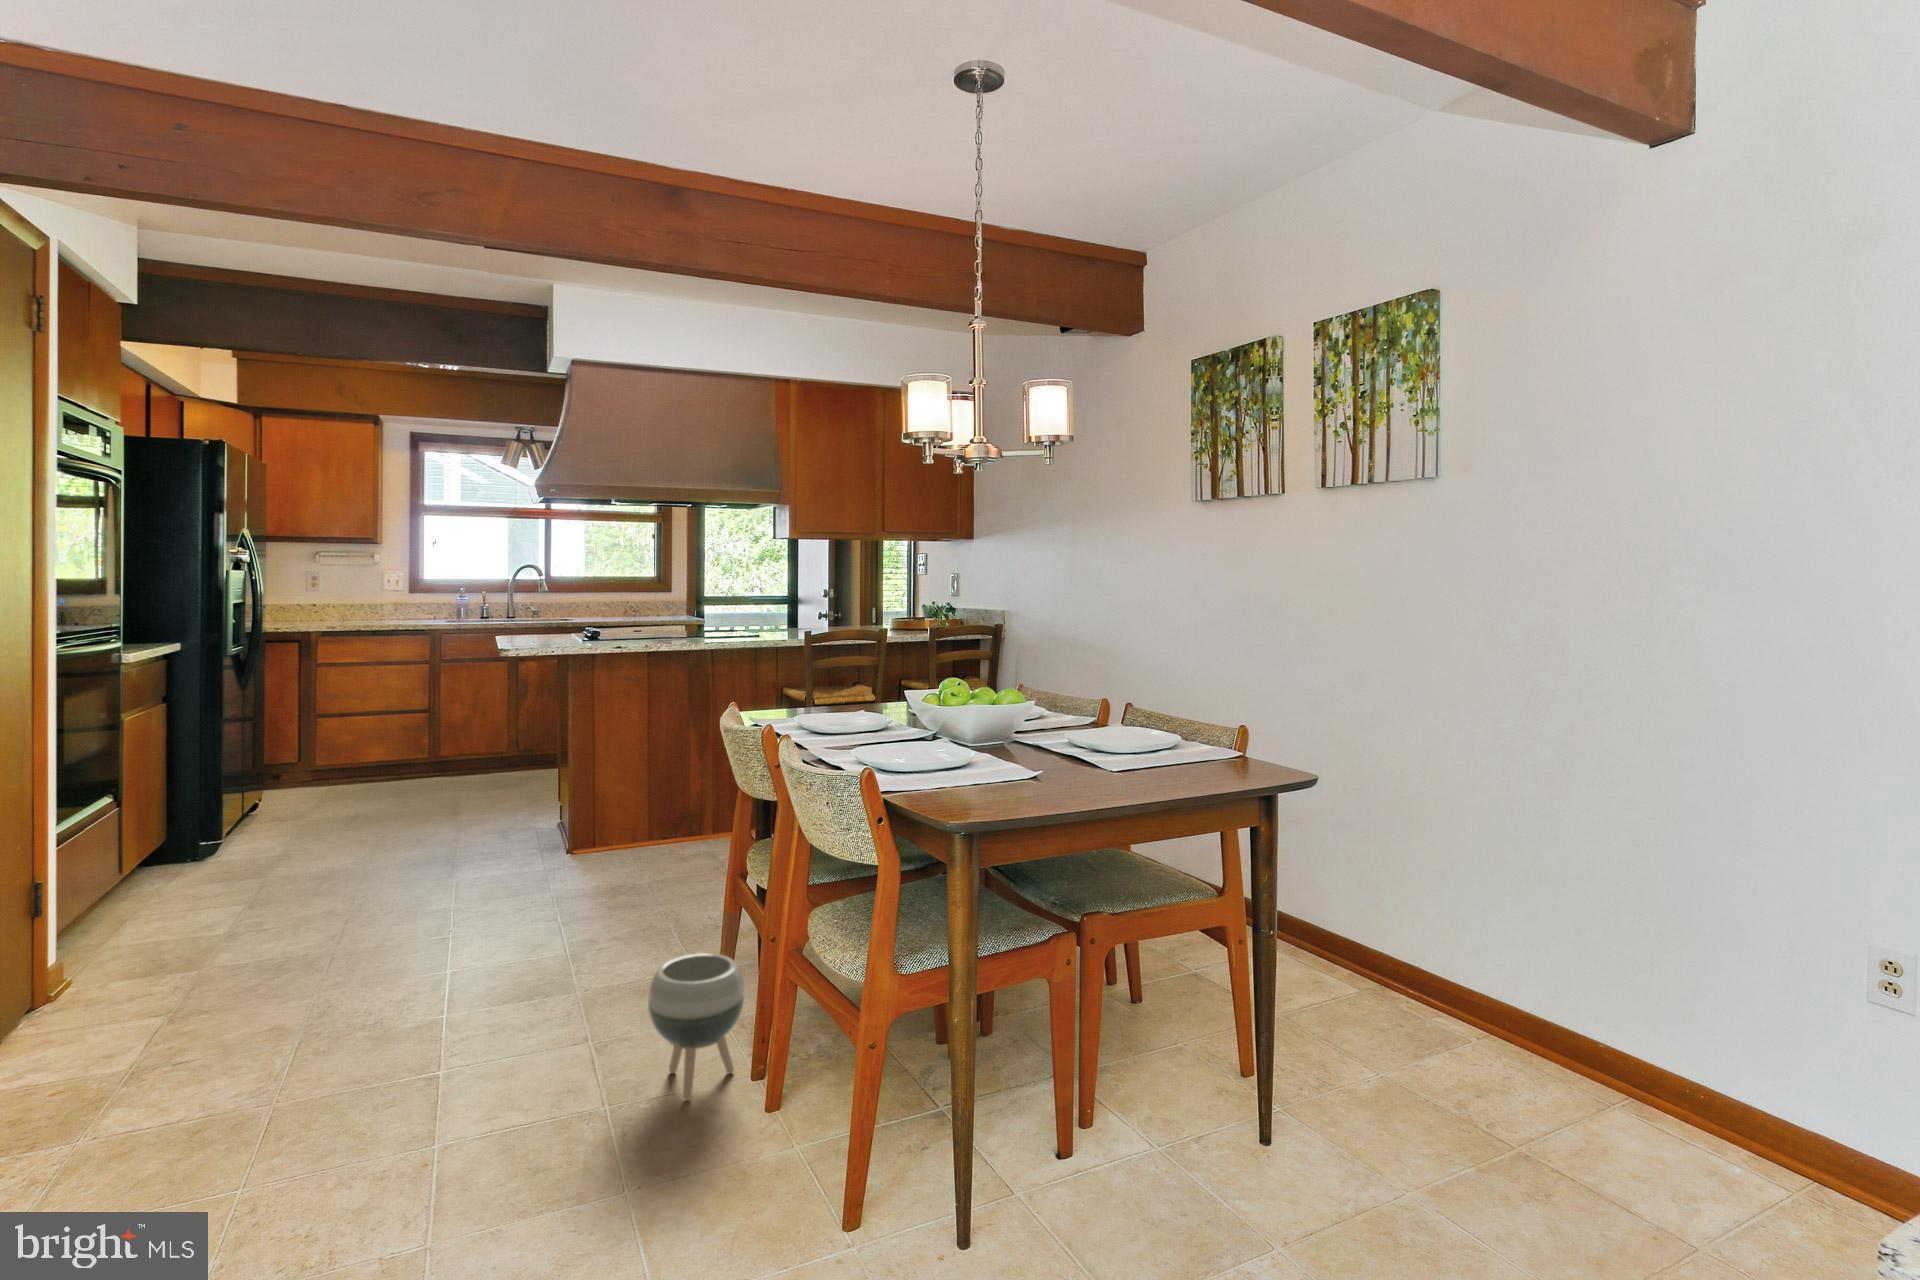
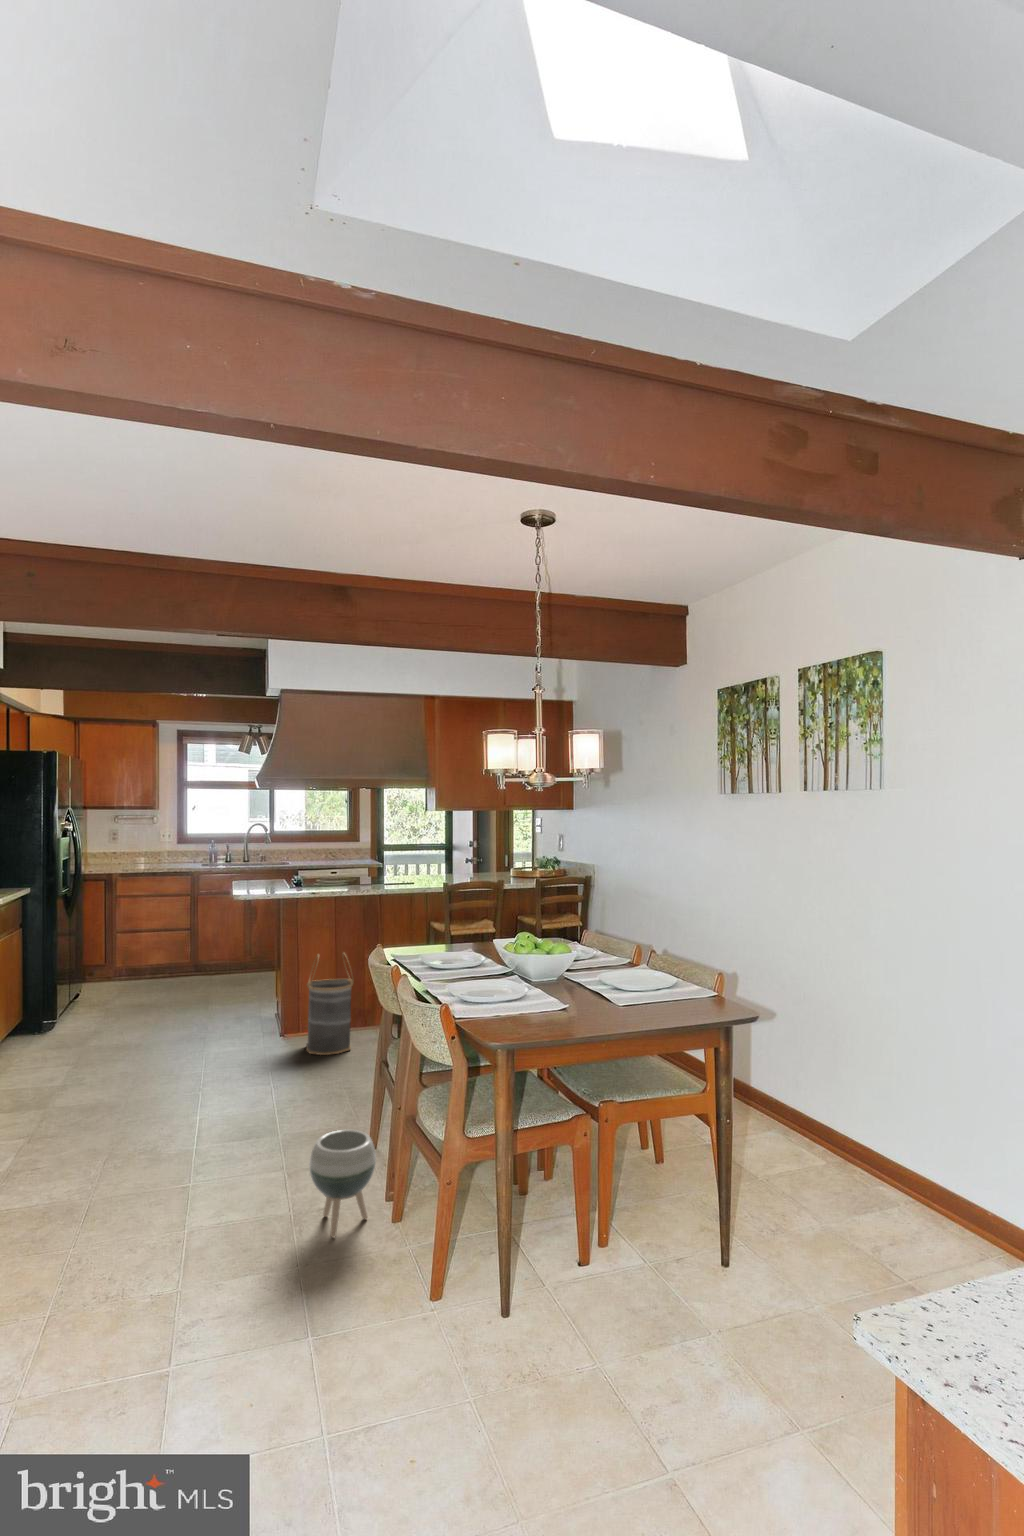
basket: none [614,728,681,865] -> present [306,953,354,1055]

